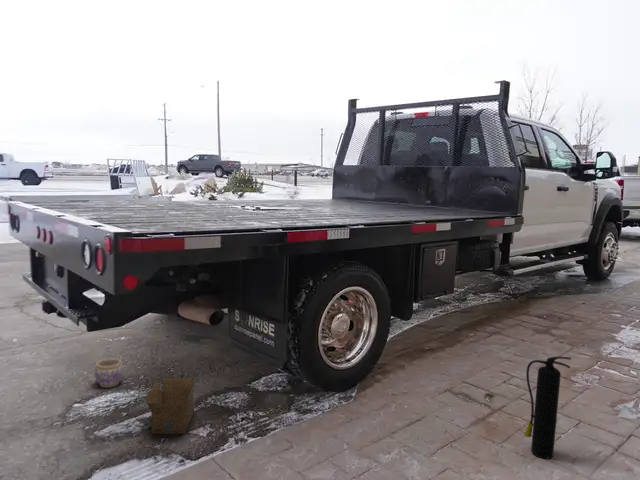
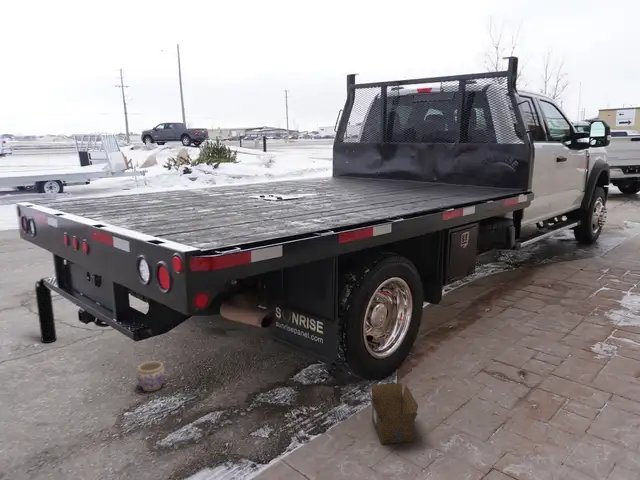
fire extinguisher: present [524,357,571,459] -> present [35,278,57,343]
cardboard box: present [145,378,196,434] -> present [369,383,418,444]

